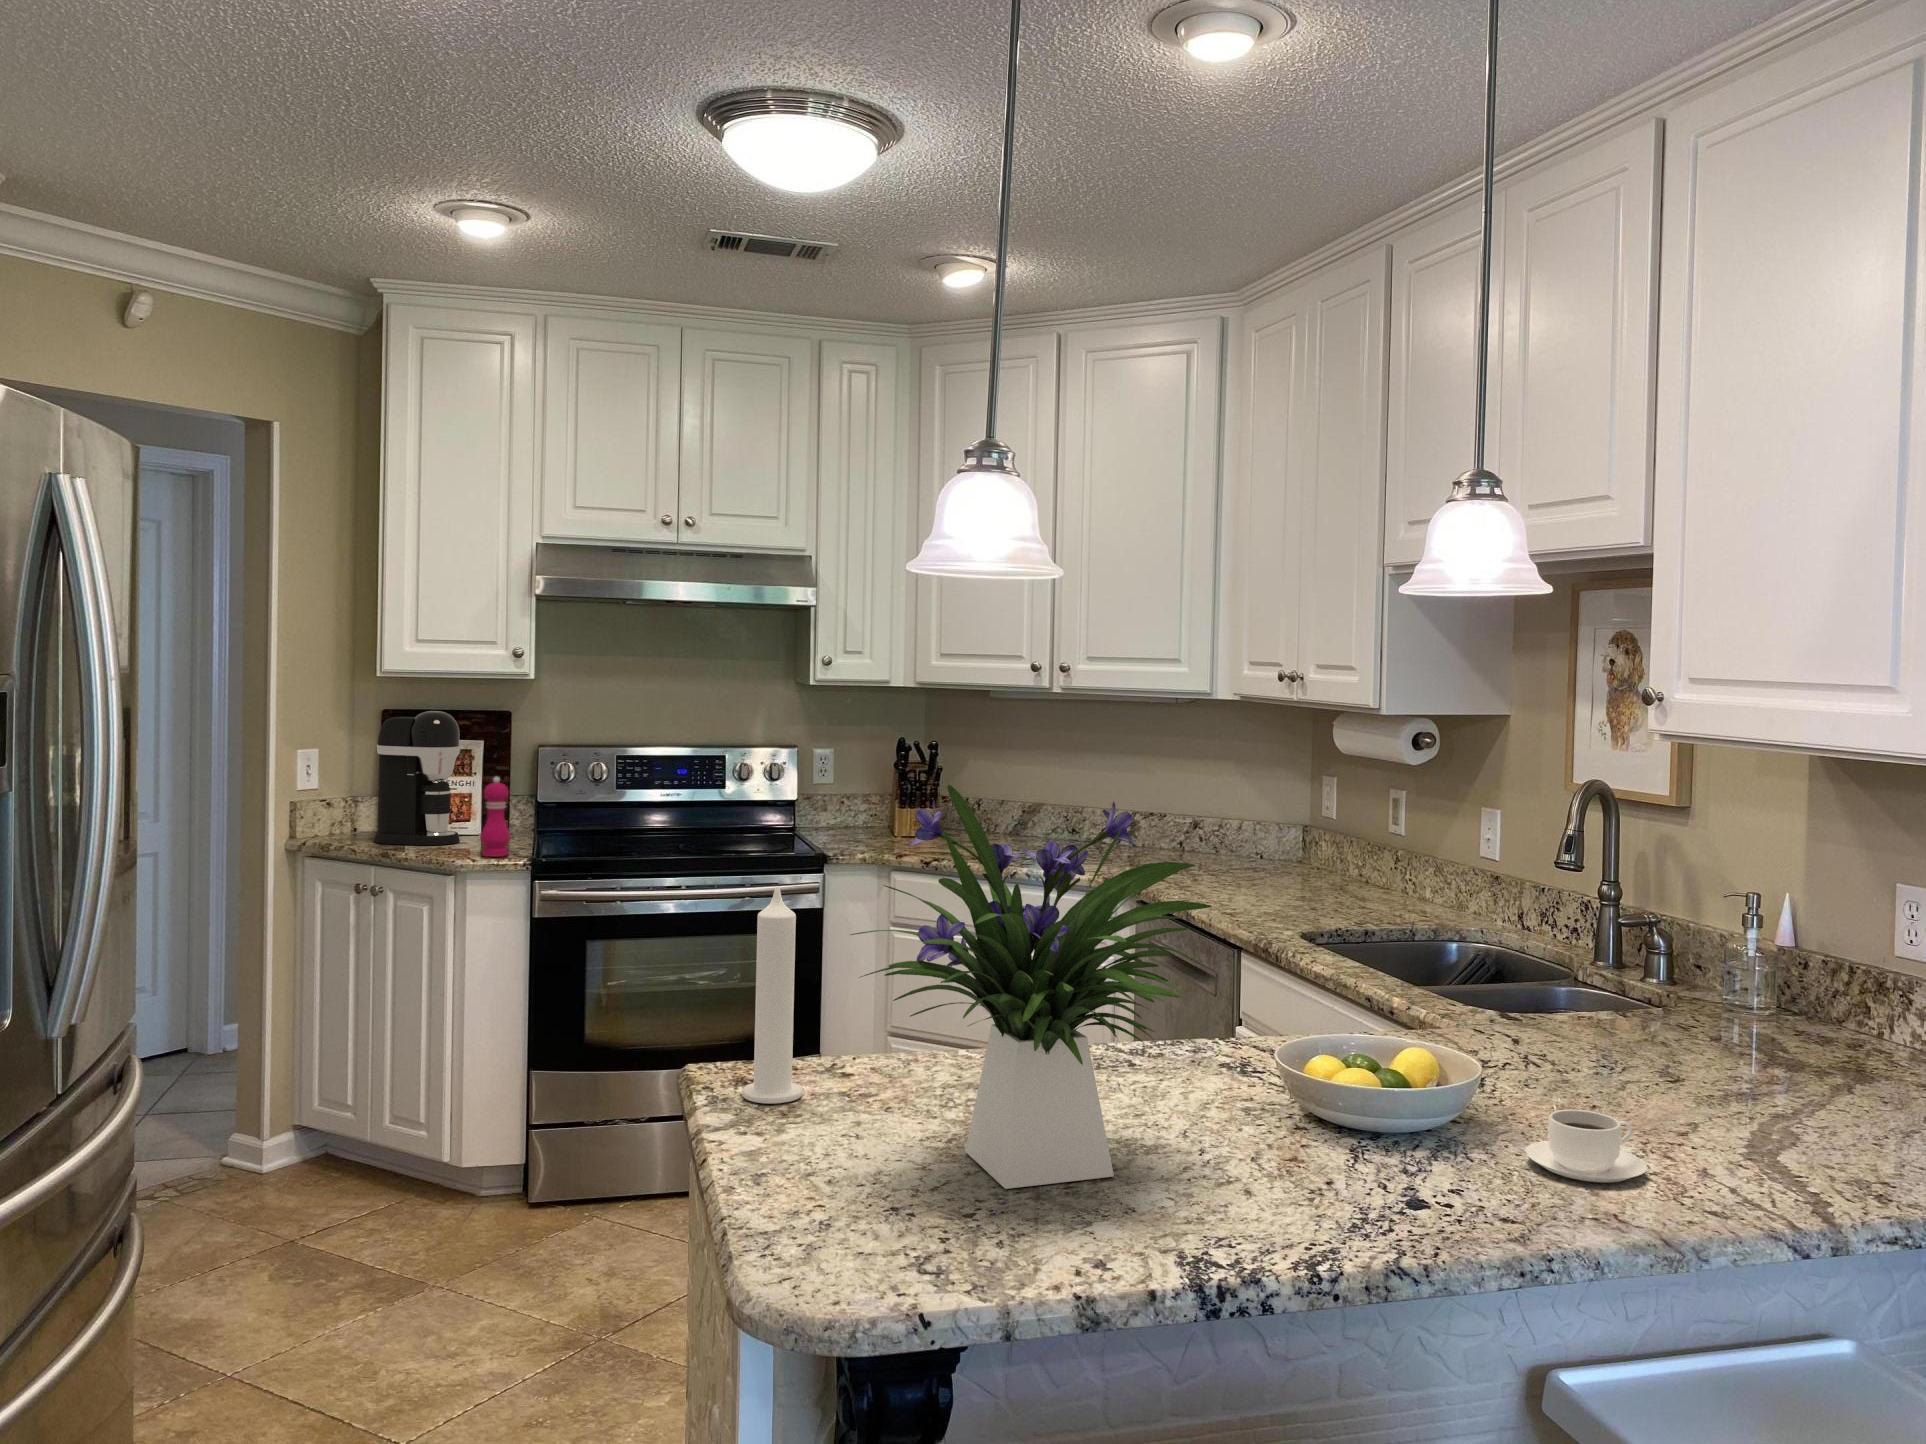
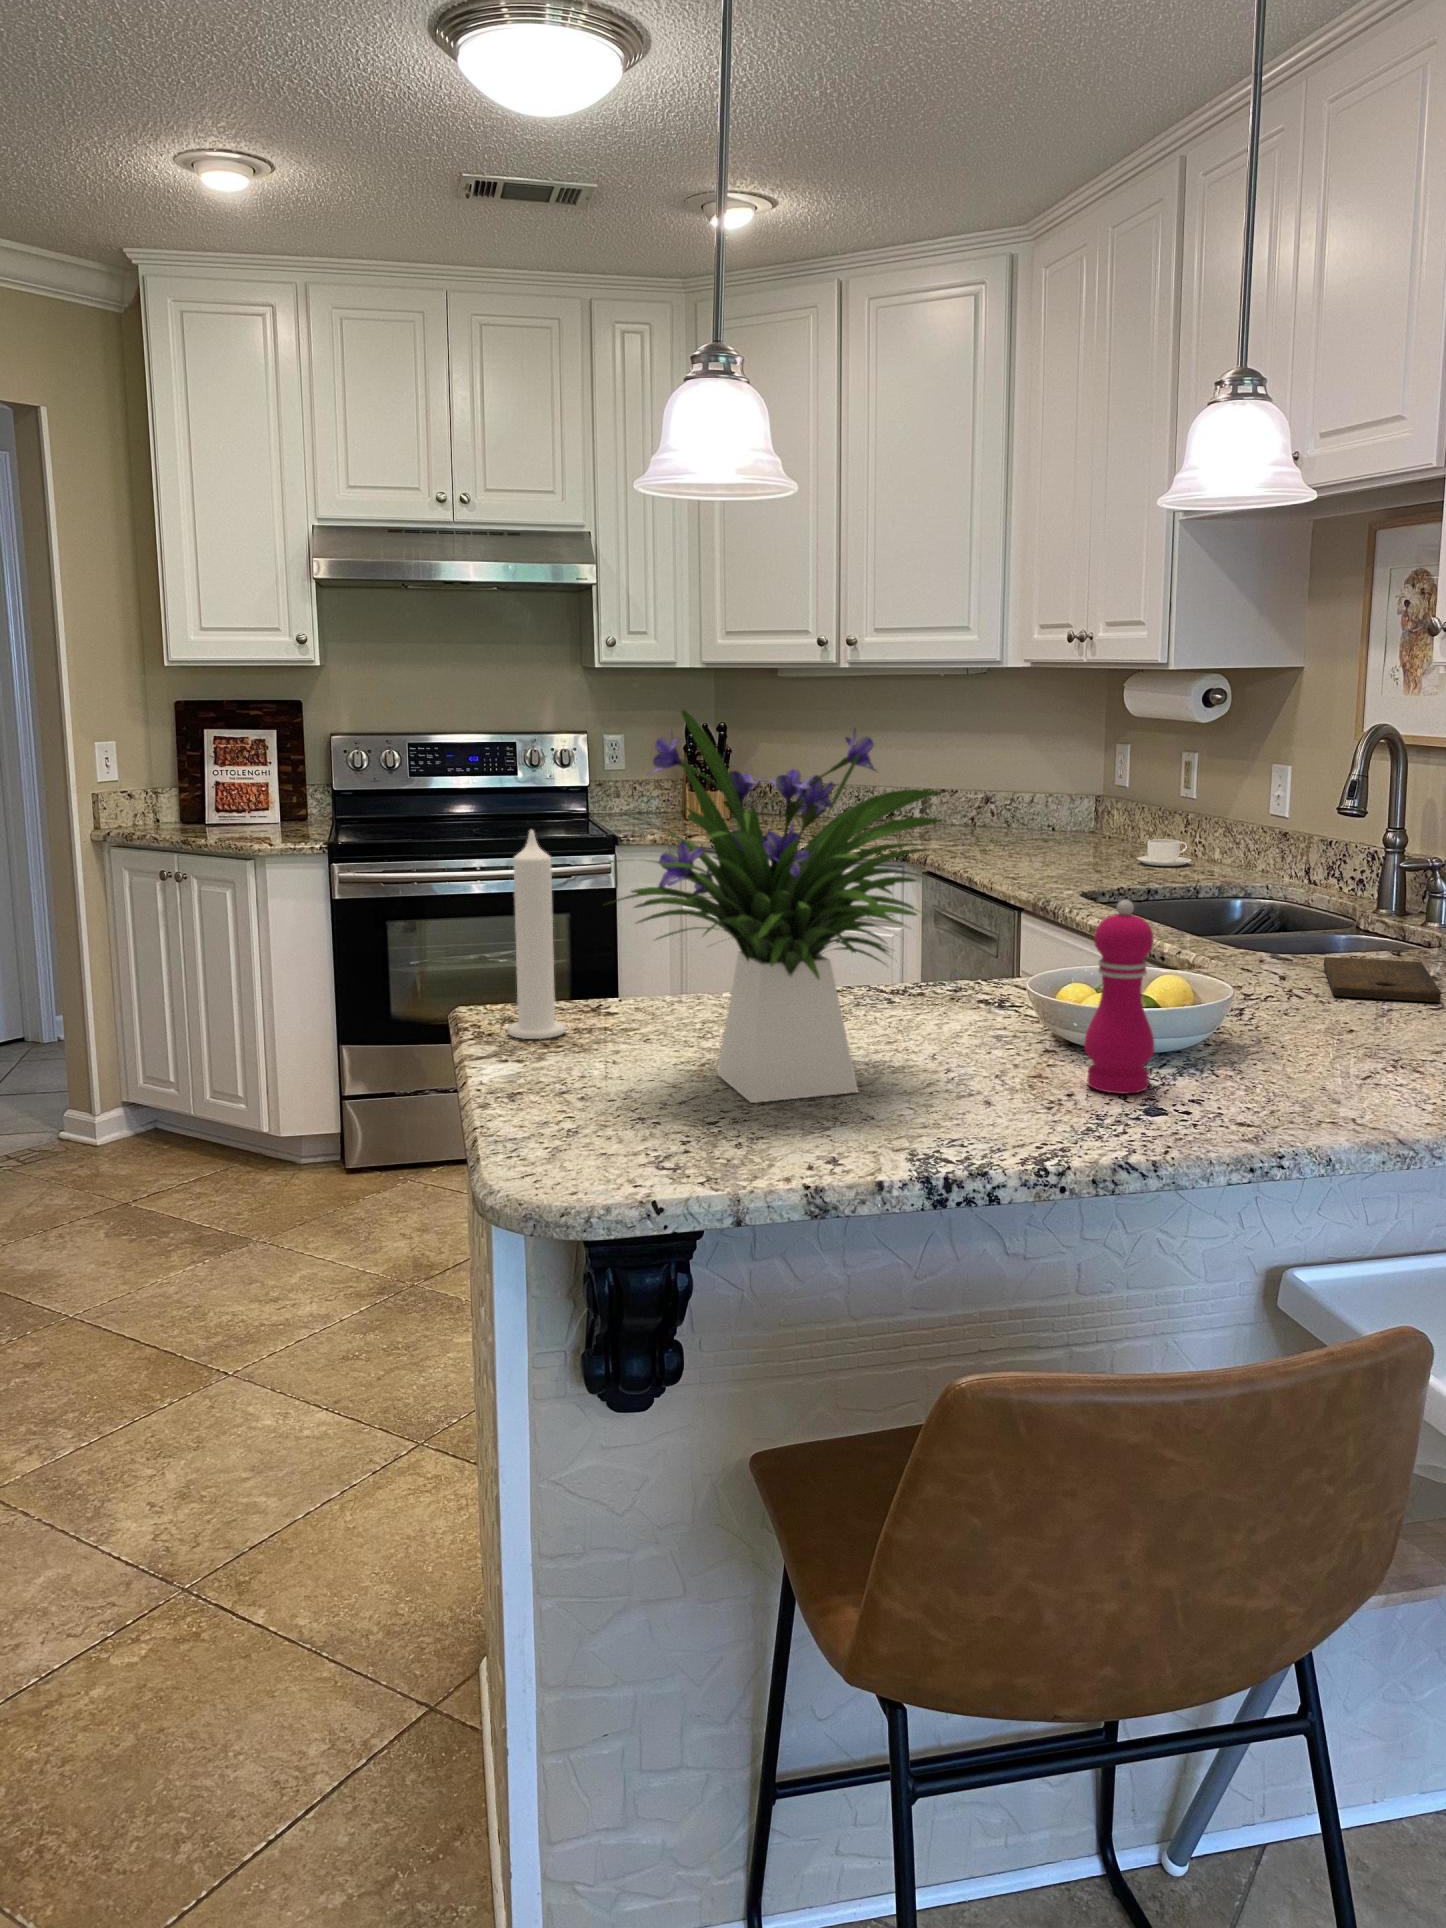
coffee maker: present [374,711,460,845] -> none [166,701,255,835]
pepper mill: present [480,777,510,857] -> present [1084,900,1154,1094]
cutting board: none [1552,1017,1676,1072] -> present [1324,957,1441,1002]
coffee cup: present [1525,1110,1647,1183] -> present [1137,839,1191,866]

